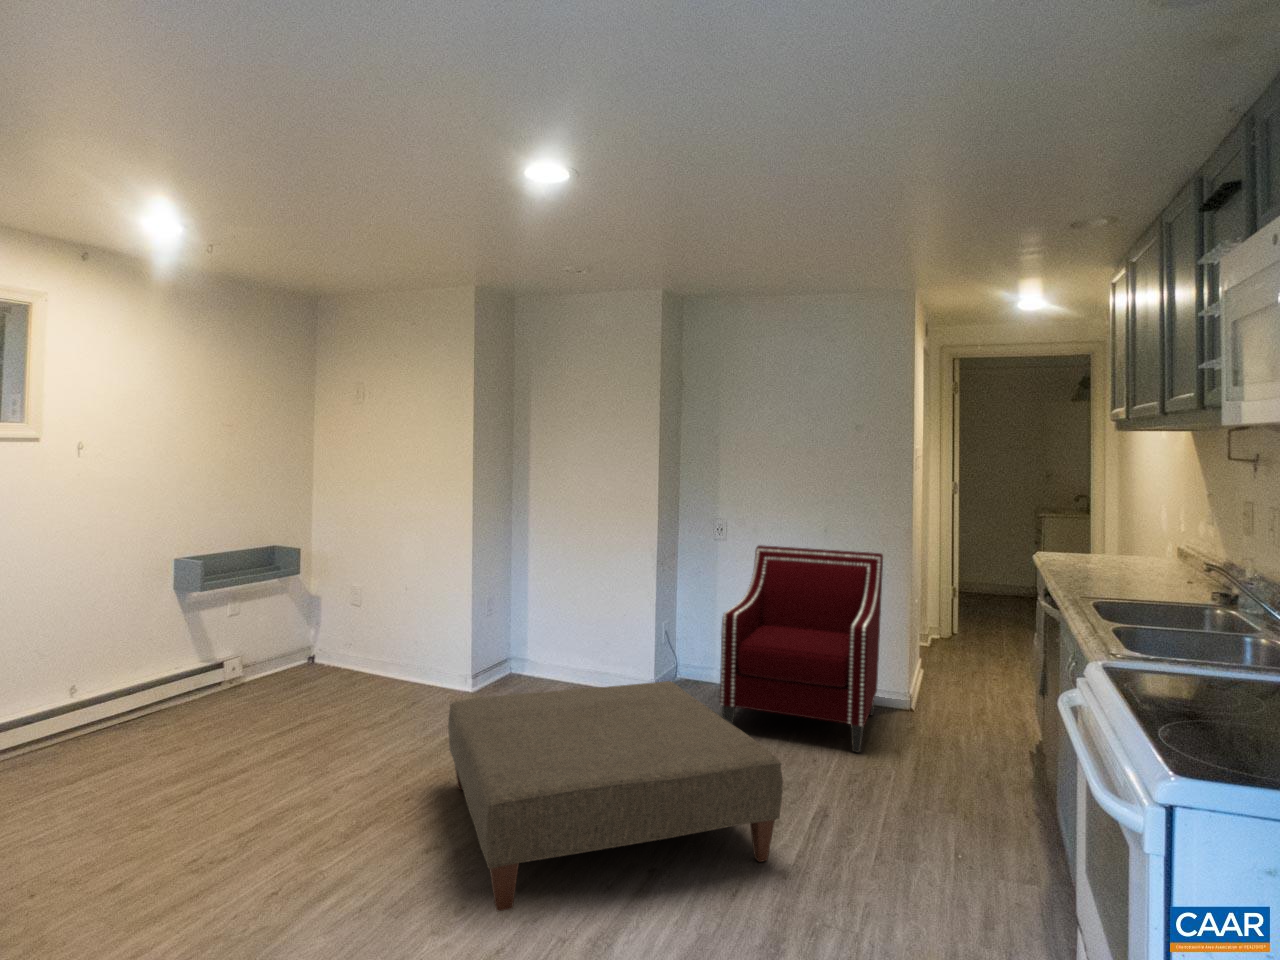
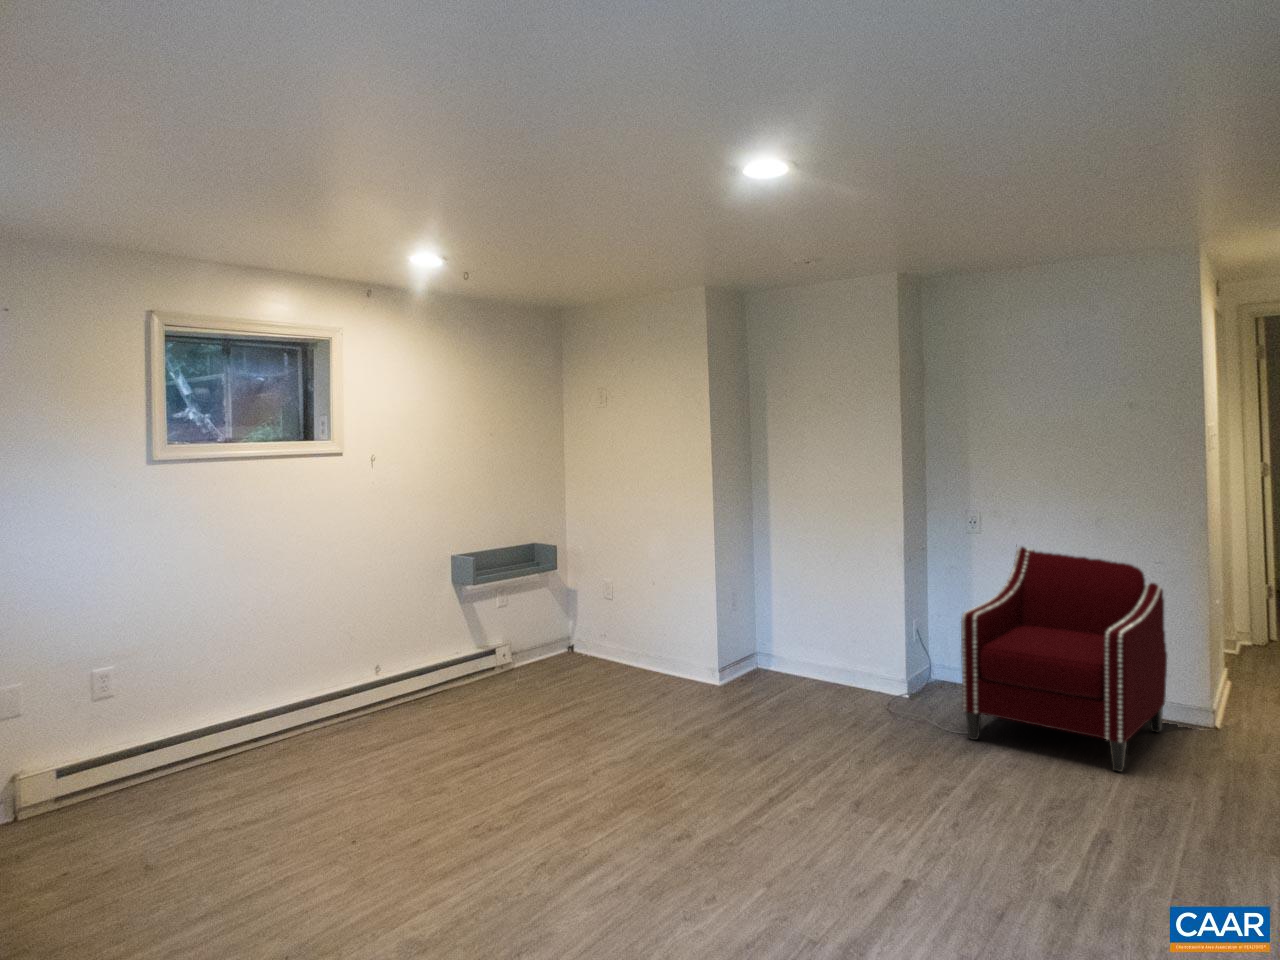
ottoman: present [448,681,783,911] -> none [672,683,976,877]

